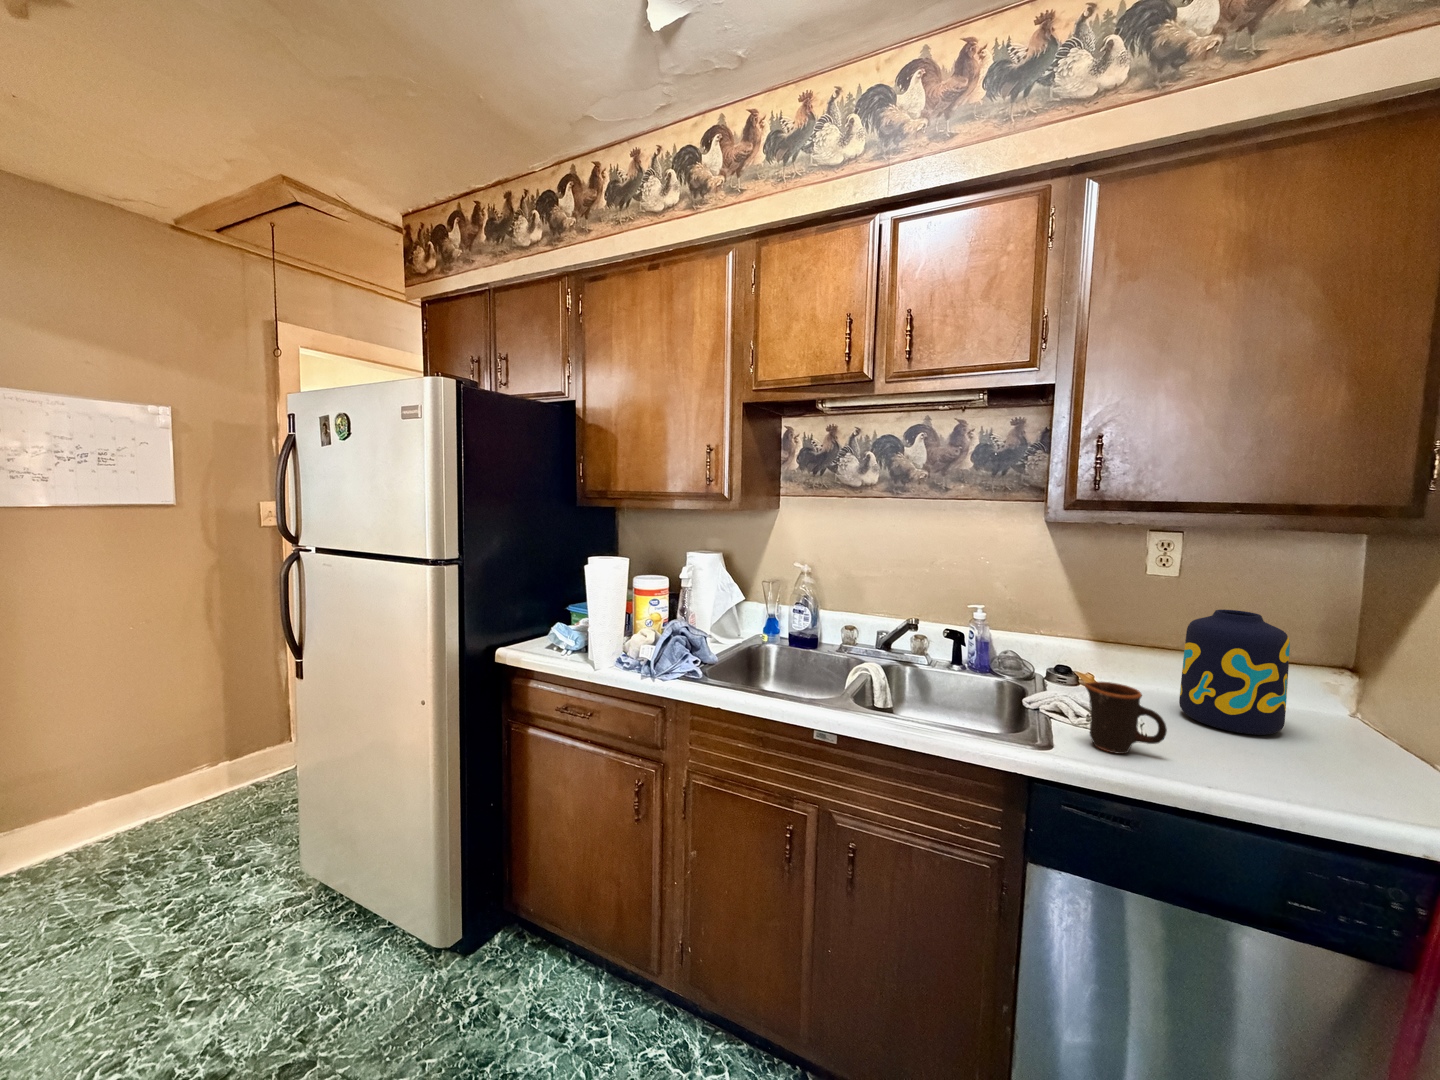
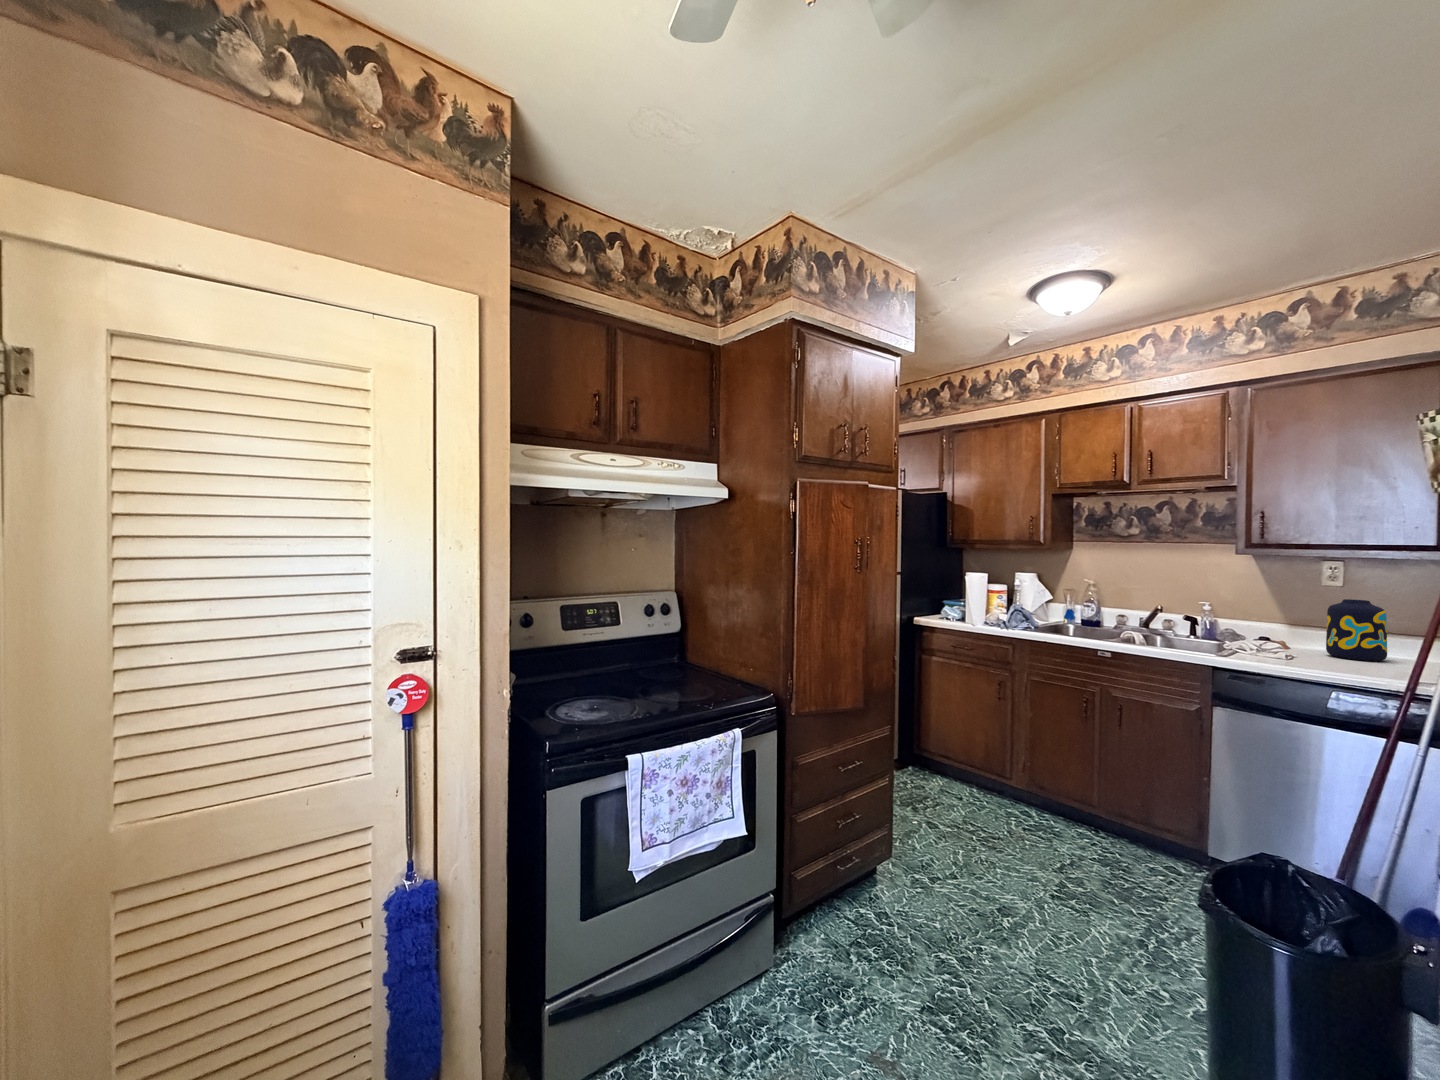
mug: present [1085,682,1167,754] -> none [1244,626,1286,656]

